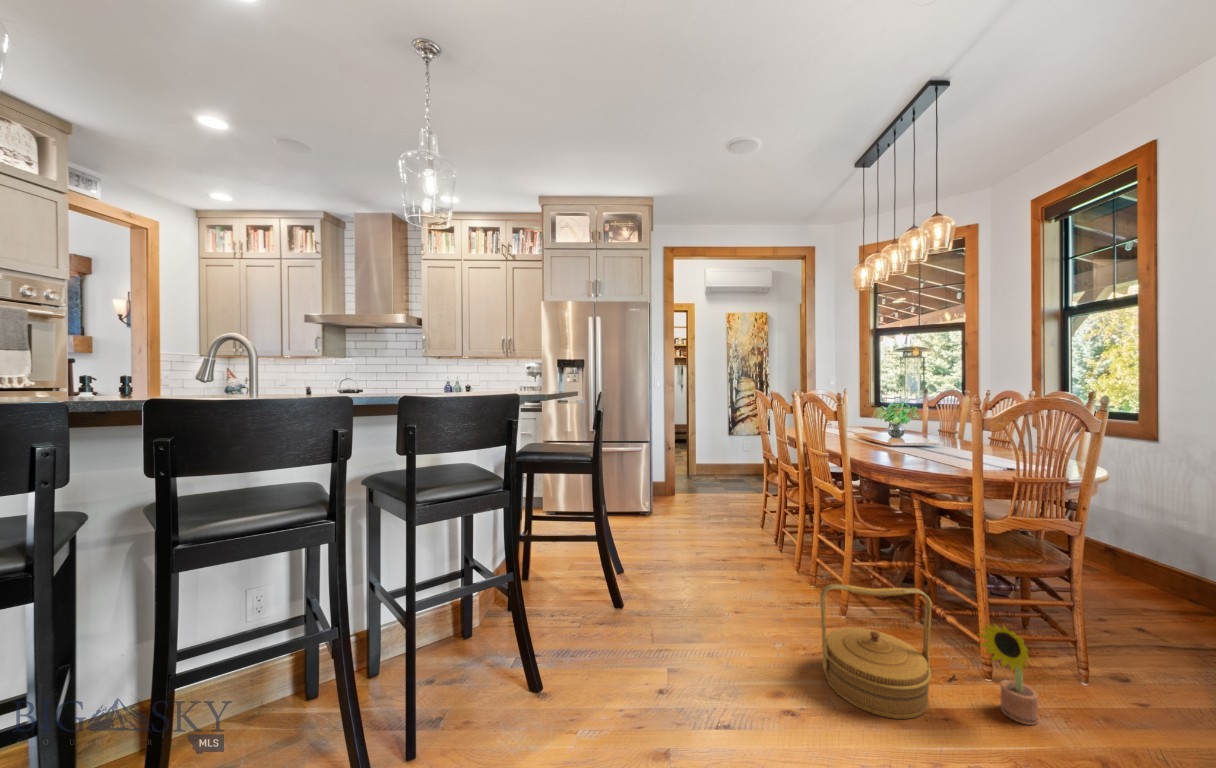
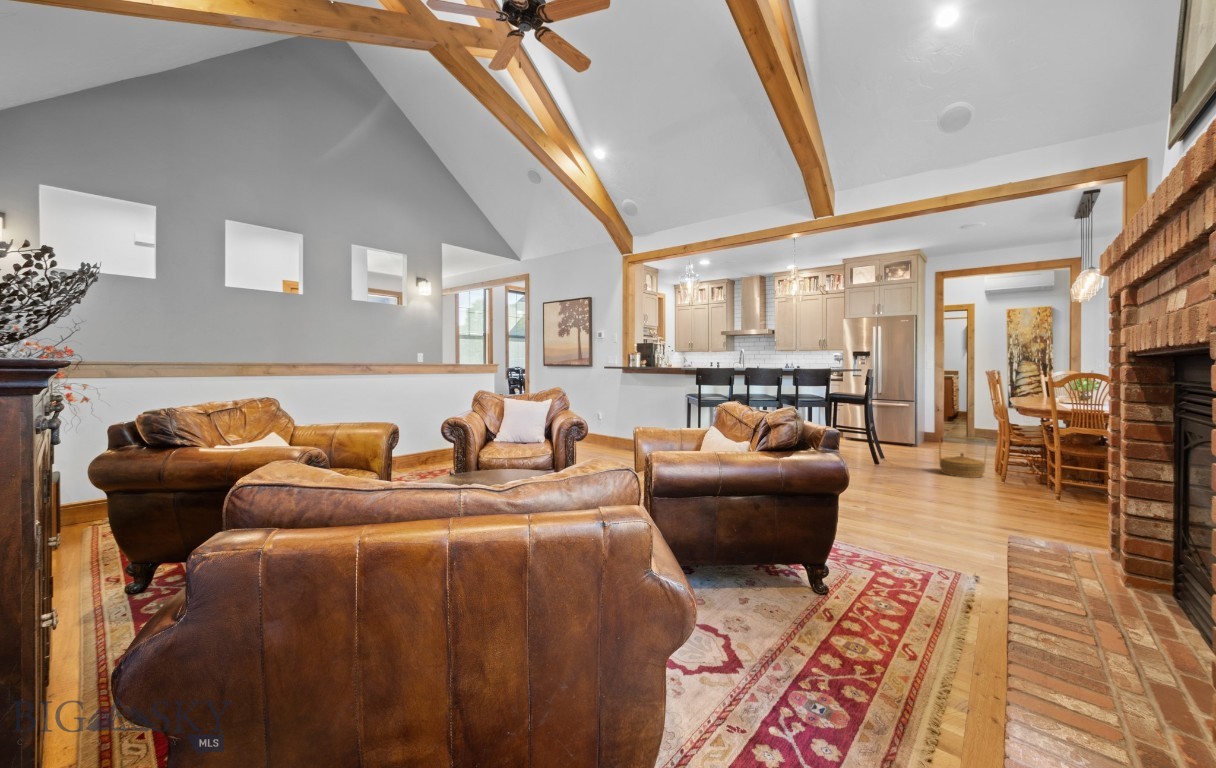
decorative plant: present [979,623,1038,725] -> none [1002,446,1025,484]

